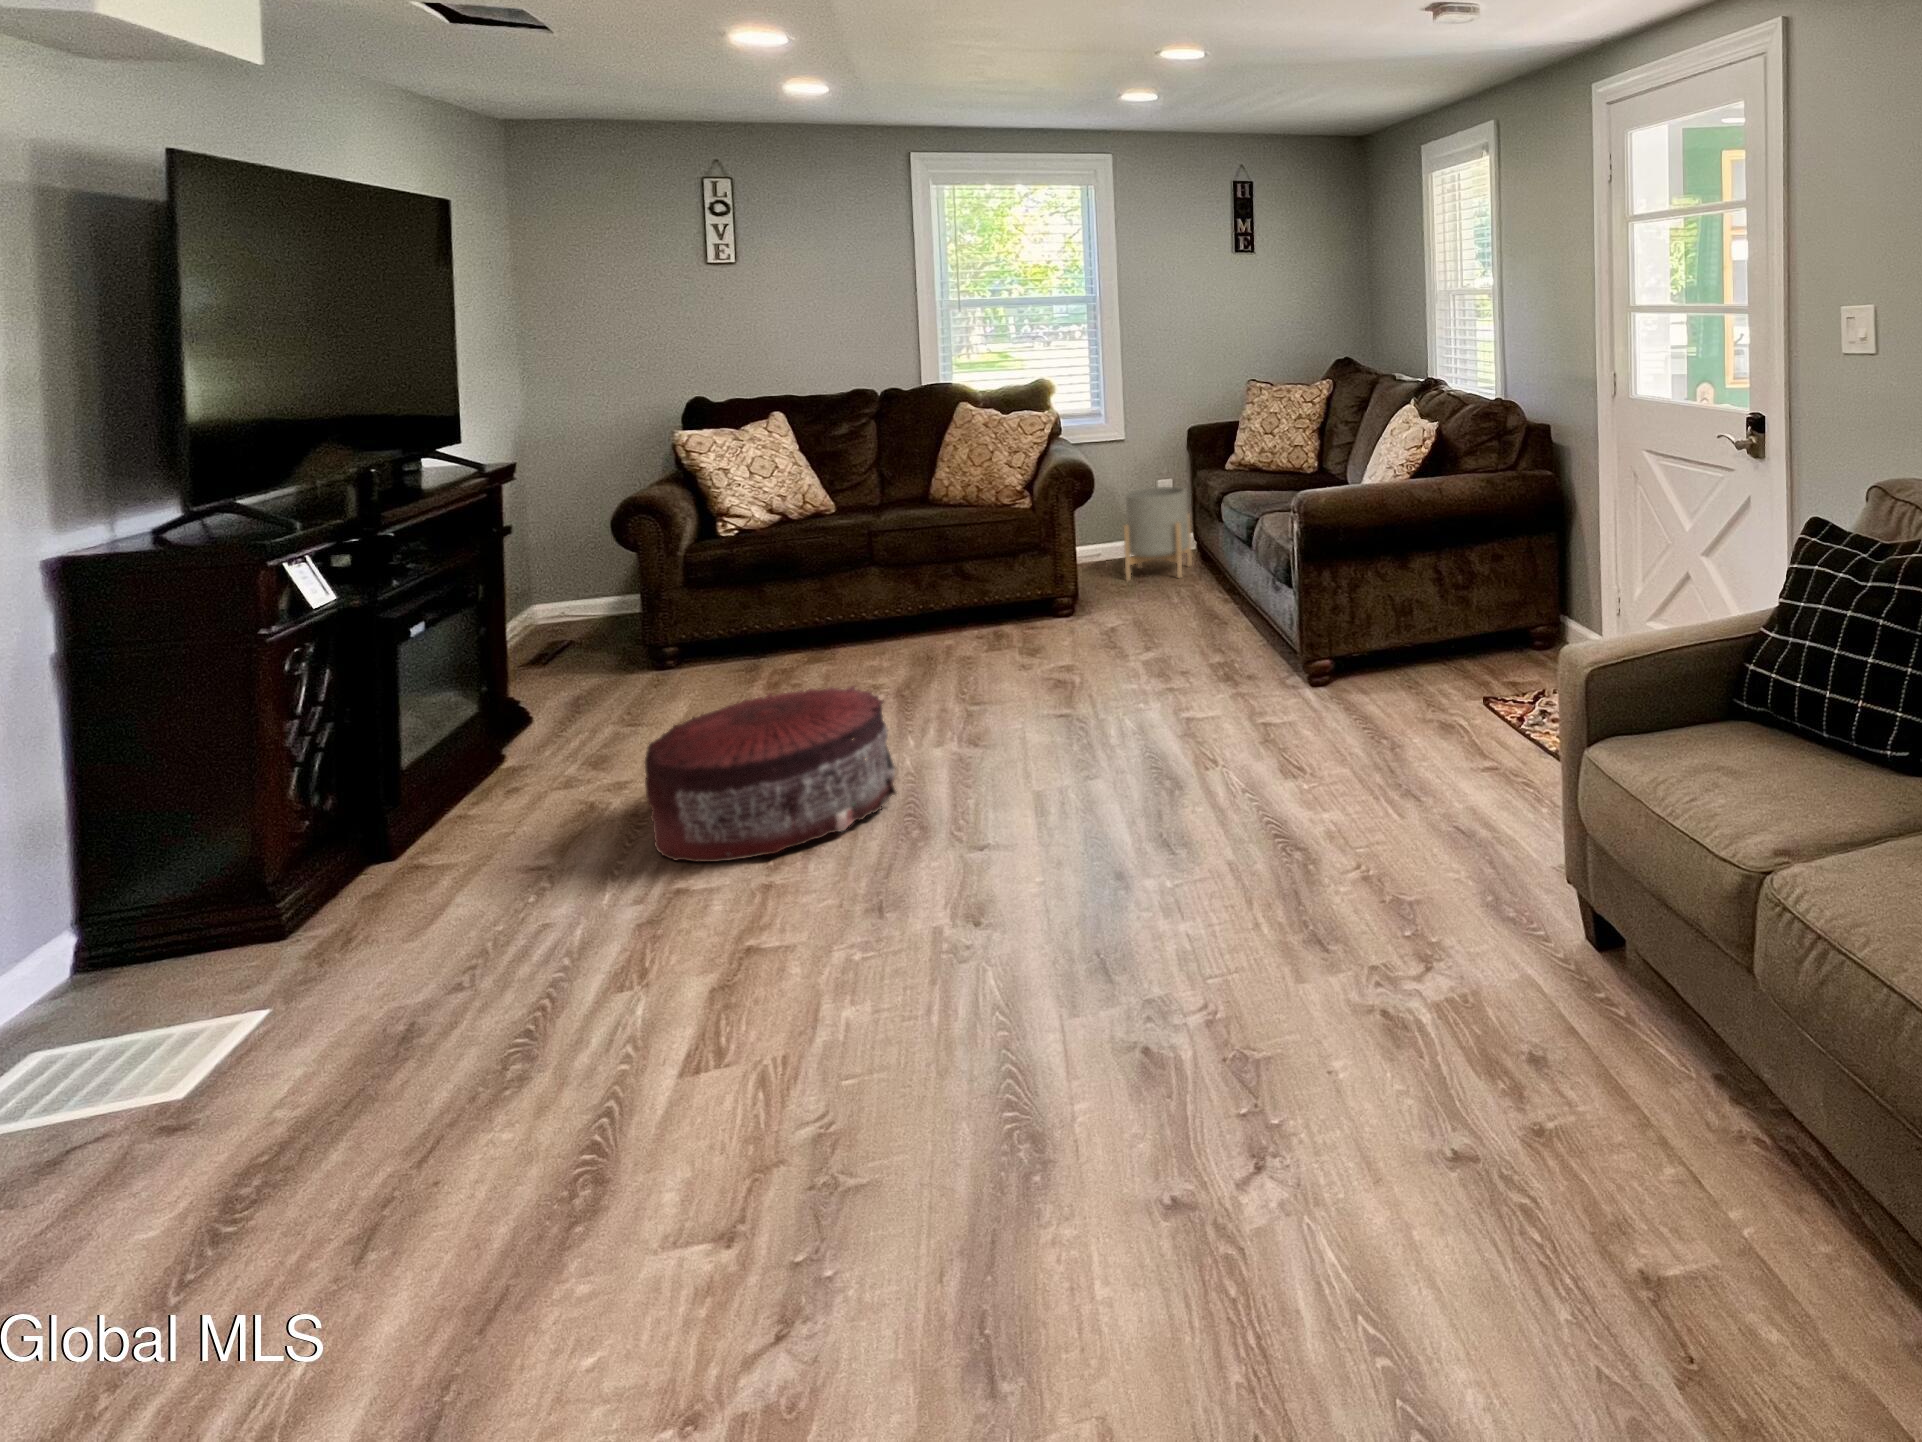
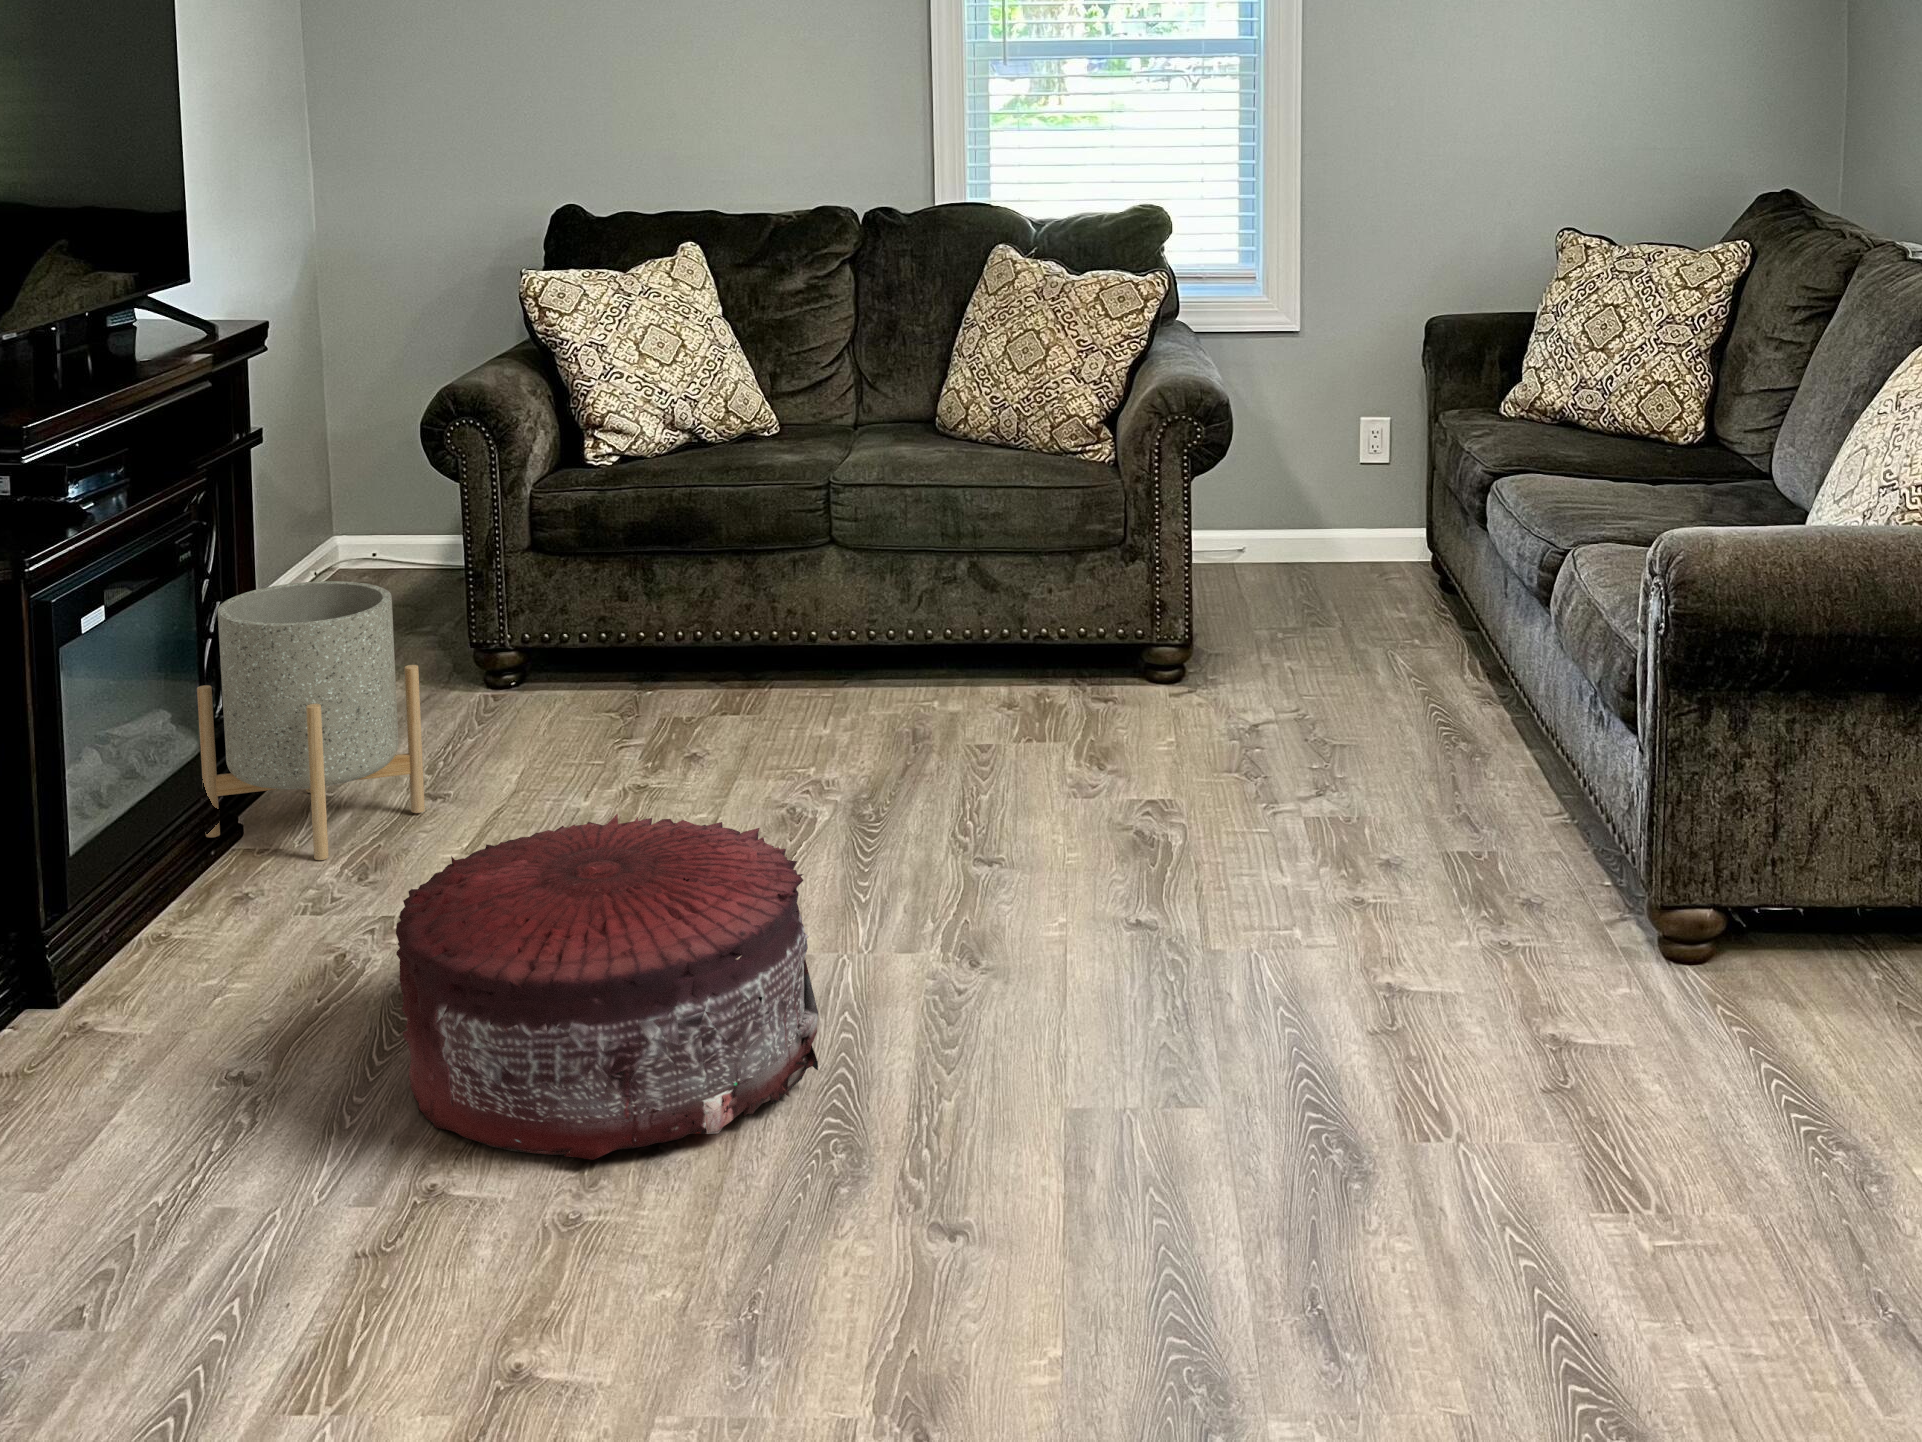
planter: present [1124,487,1192,580] -> present [197,581,425,860]

